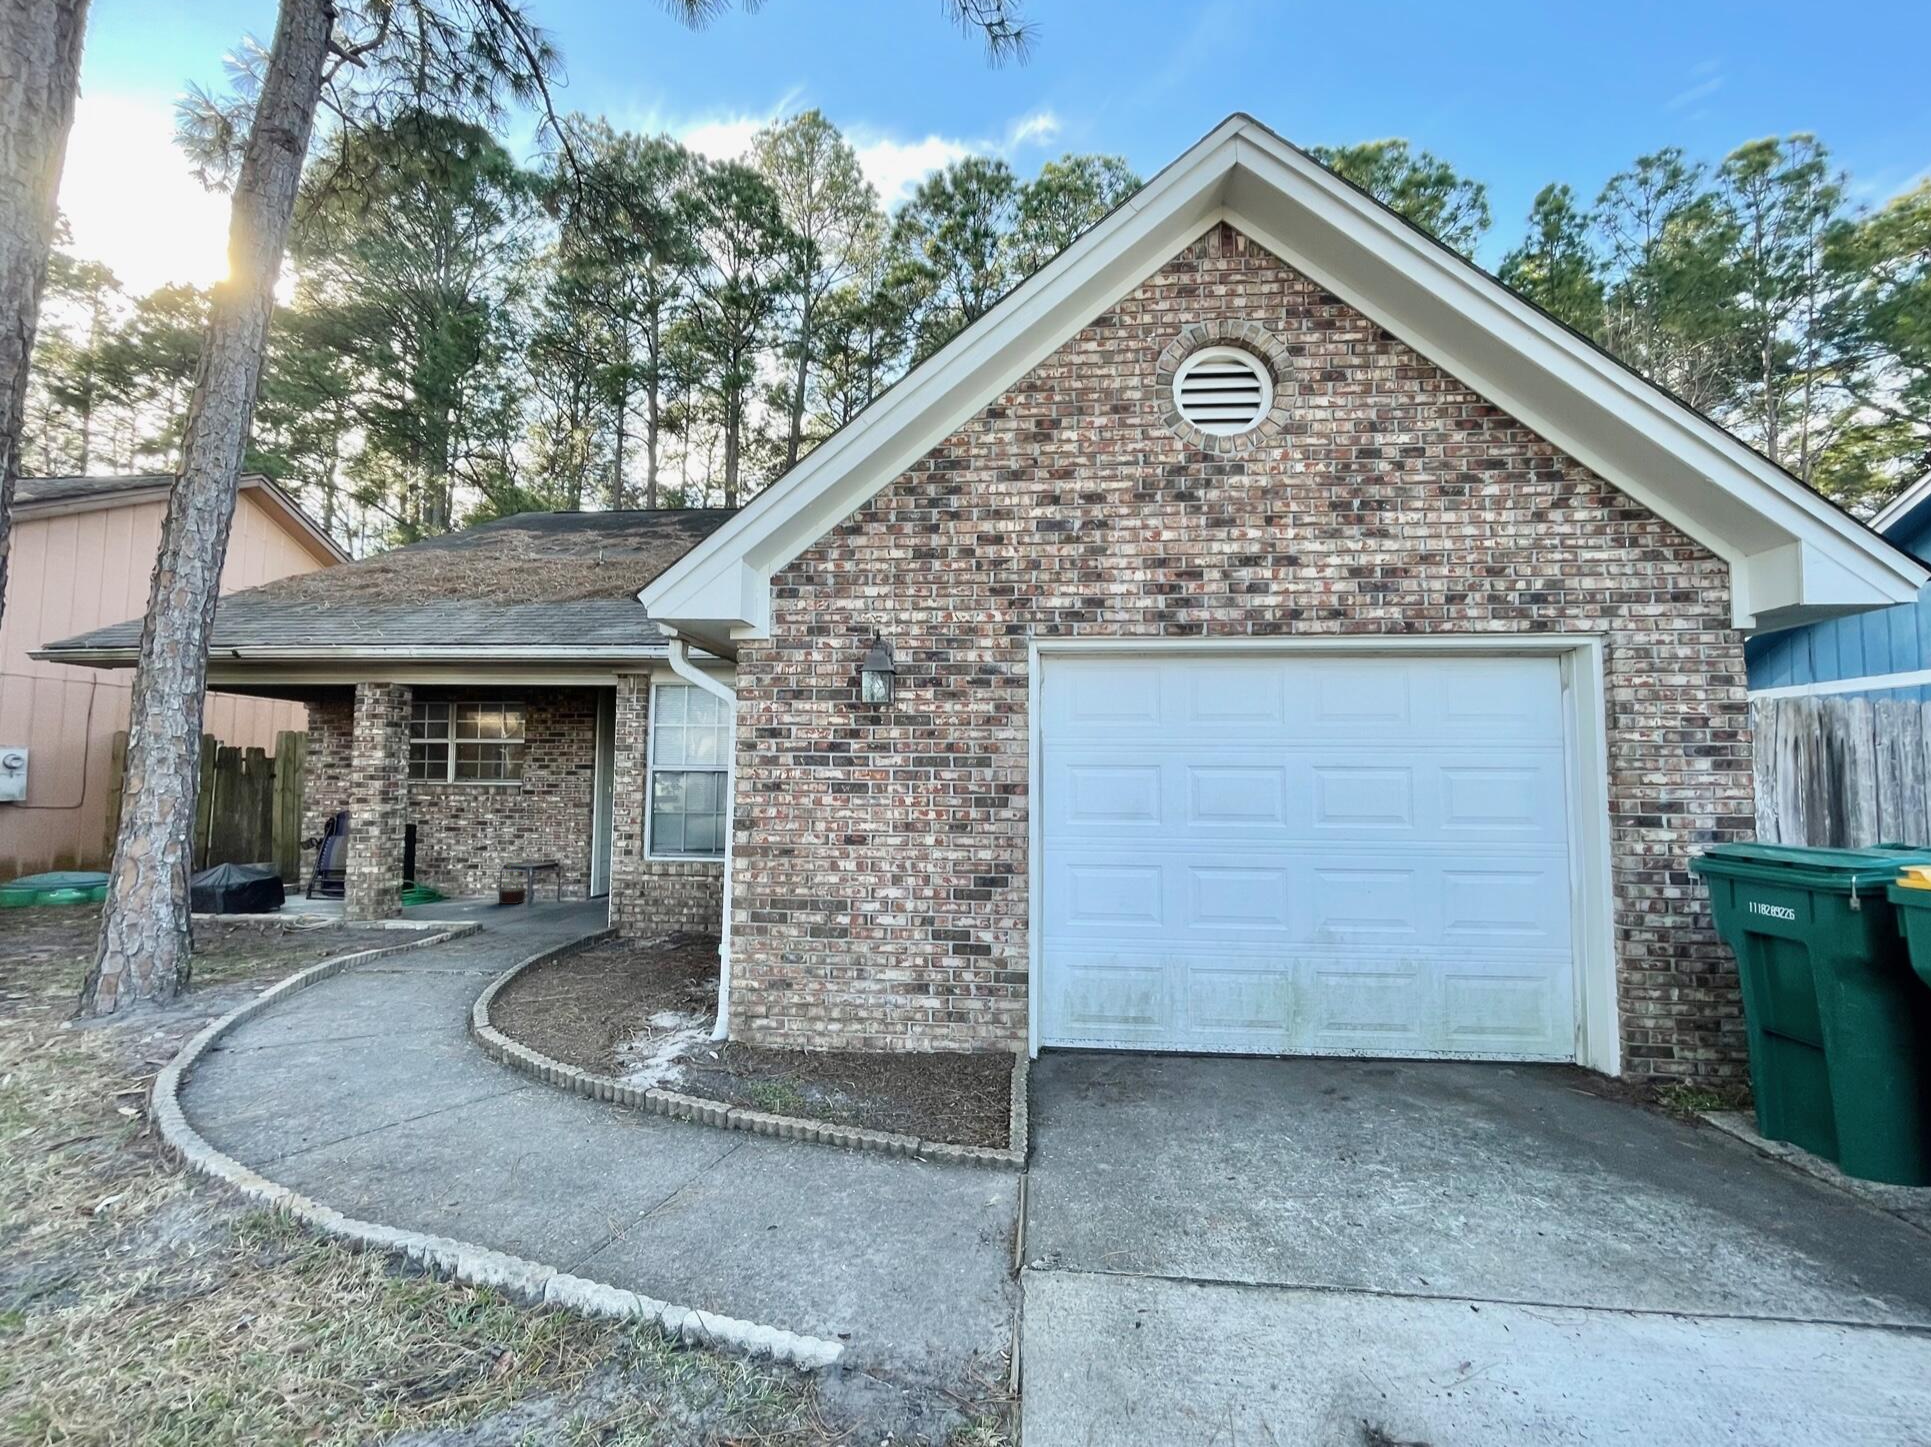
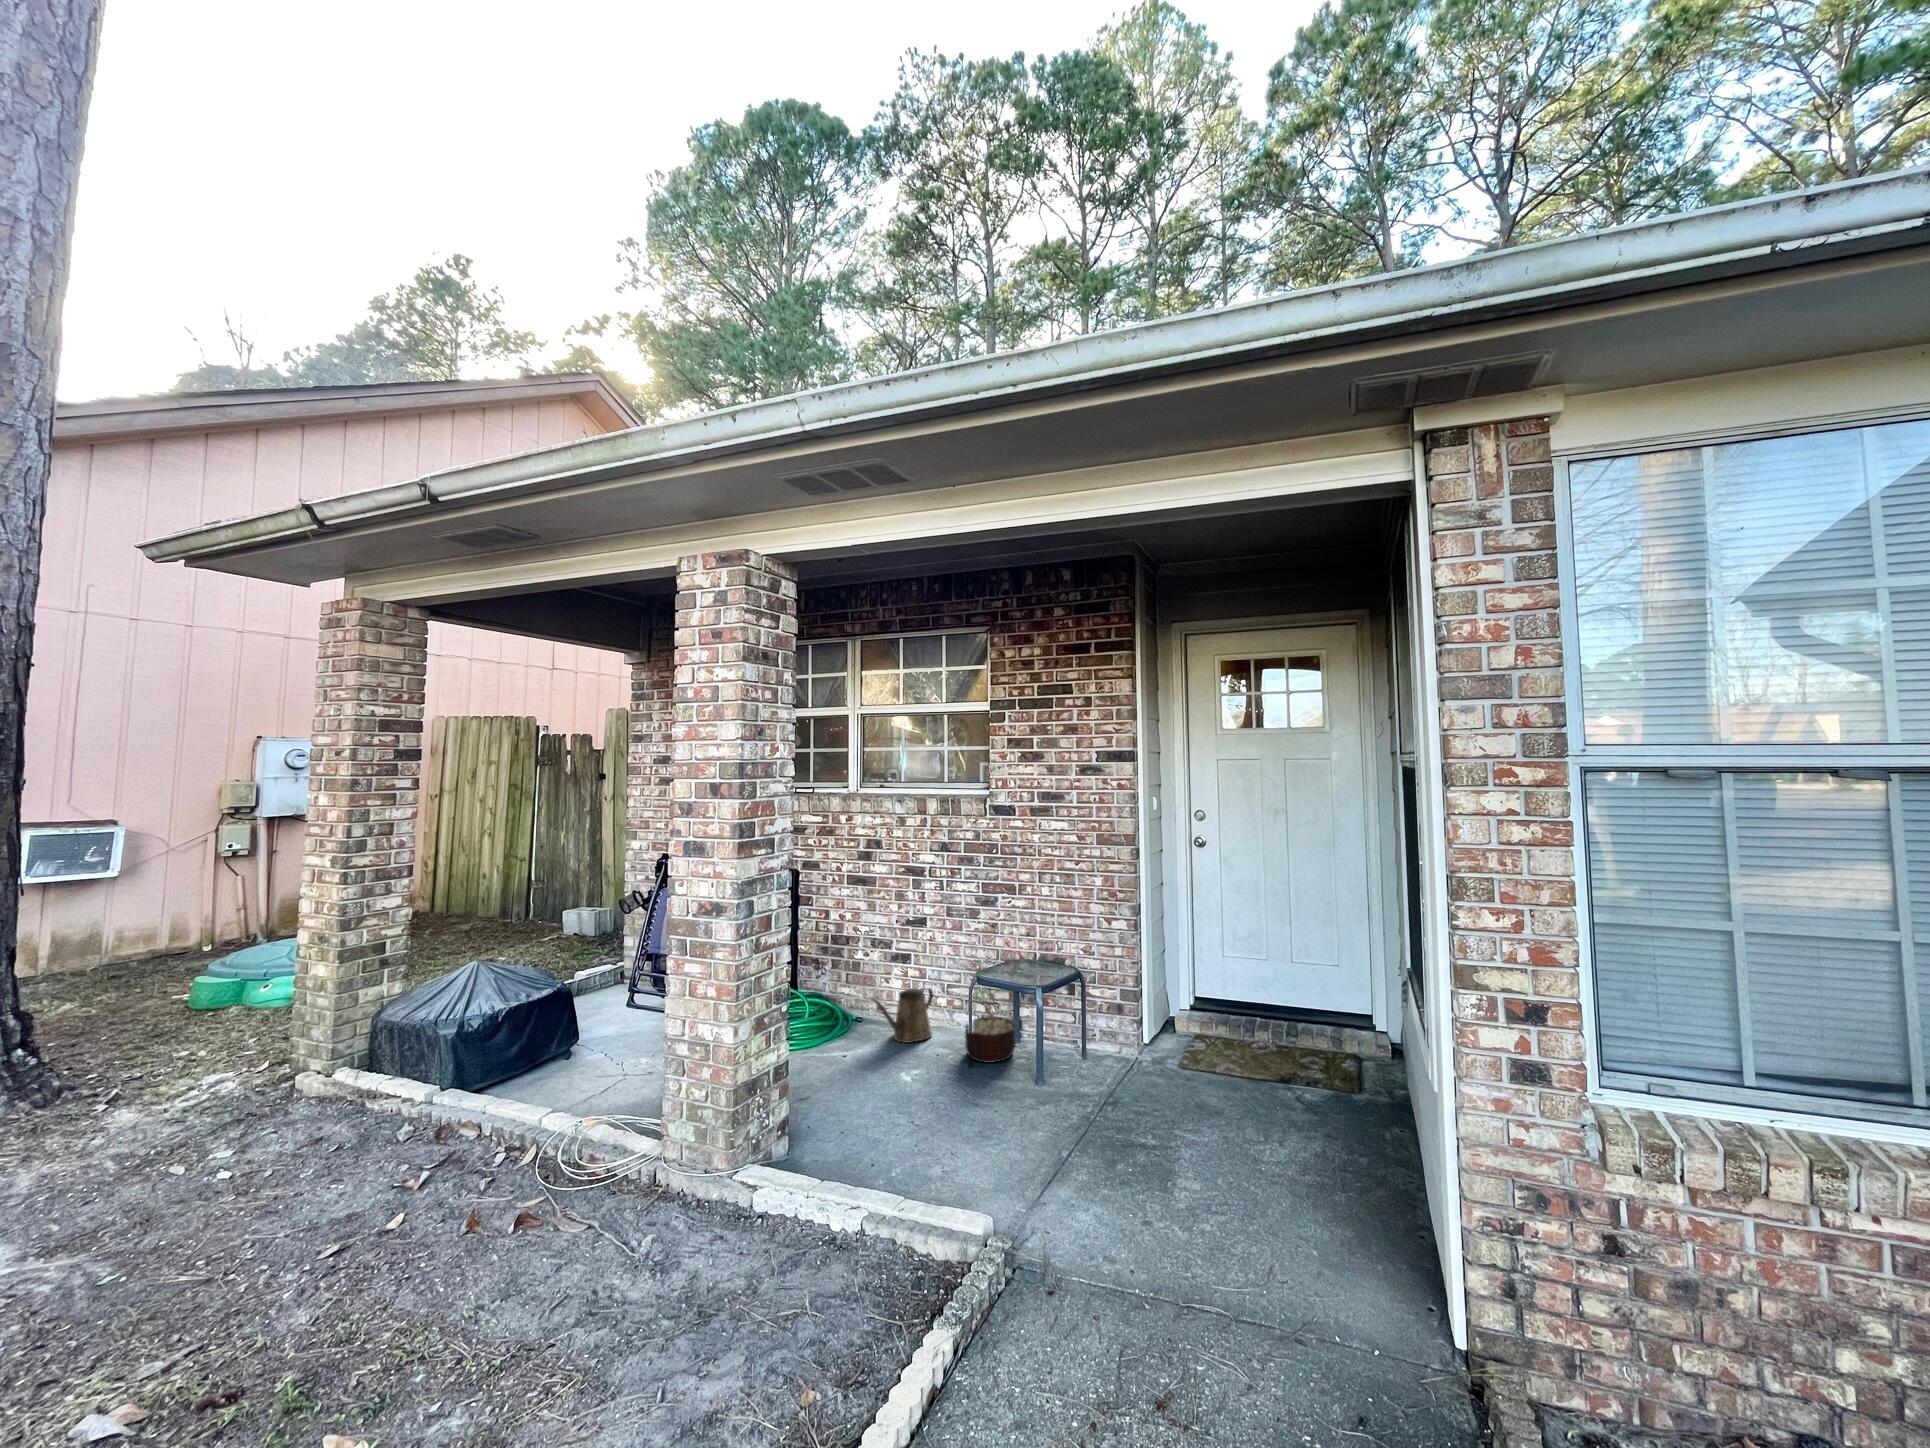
watering can: none [451,878,489,902] -> present [871,987,933,1043]

